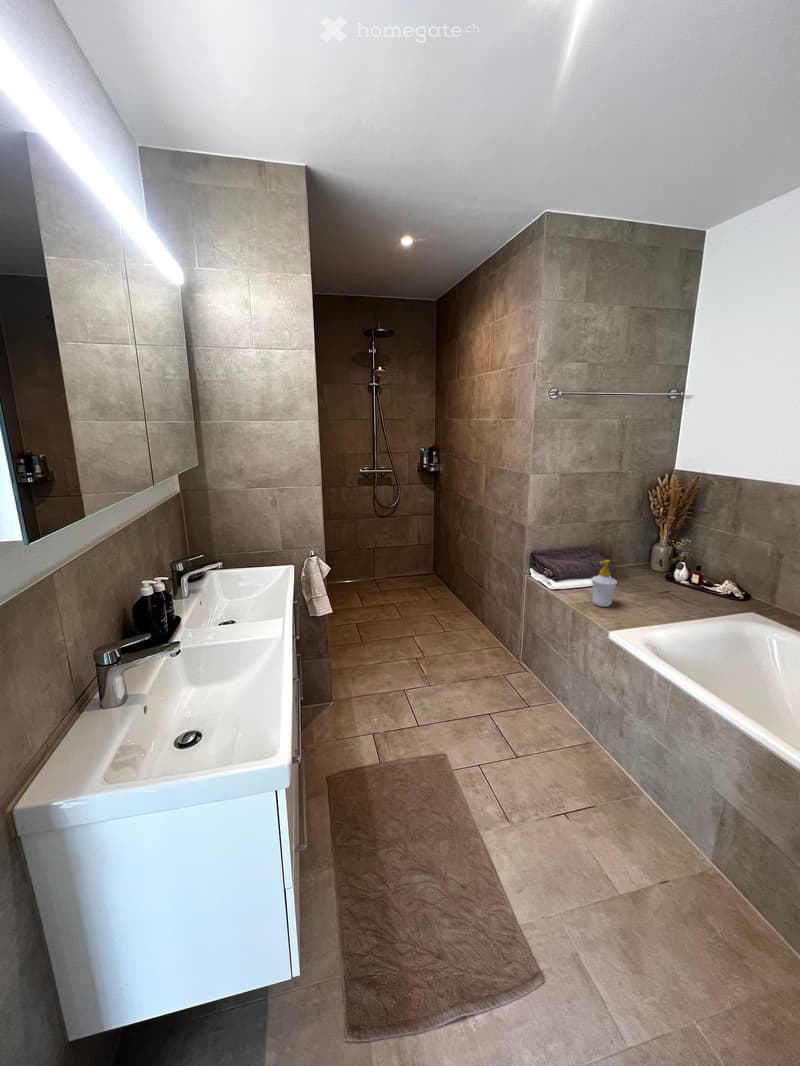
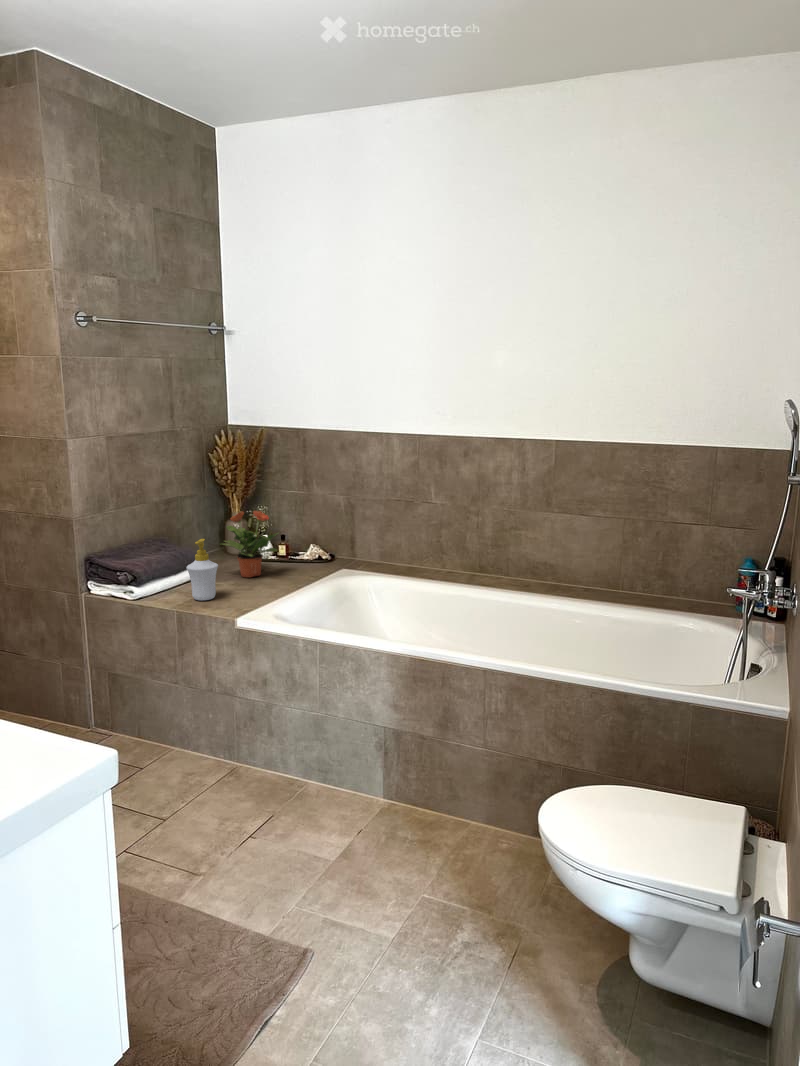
potted plant: none [632,542,689,596] -> present [221,511,278,577]

